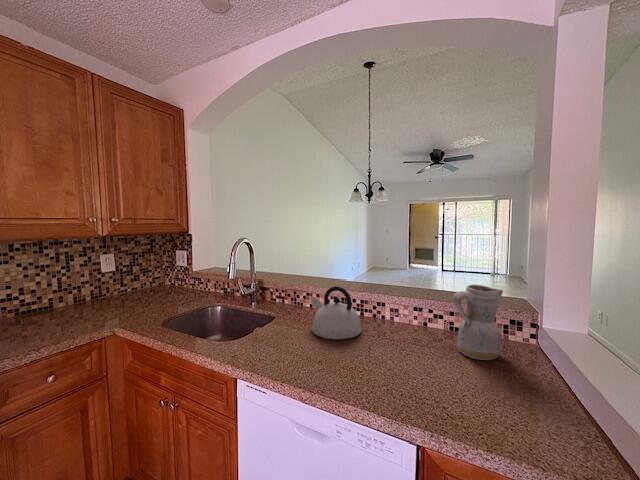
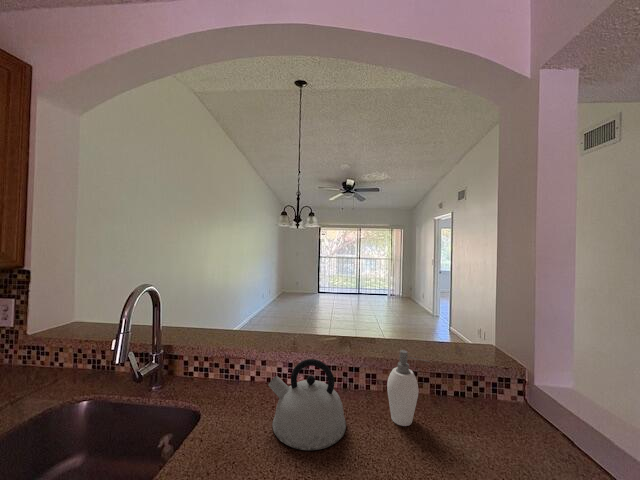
soap dispenser: none [394,285,424,340] -> present [387,350,430,426]
ceramic pitcher: present [453,285,503,360] -> none [464,345,518,445]

